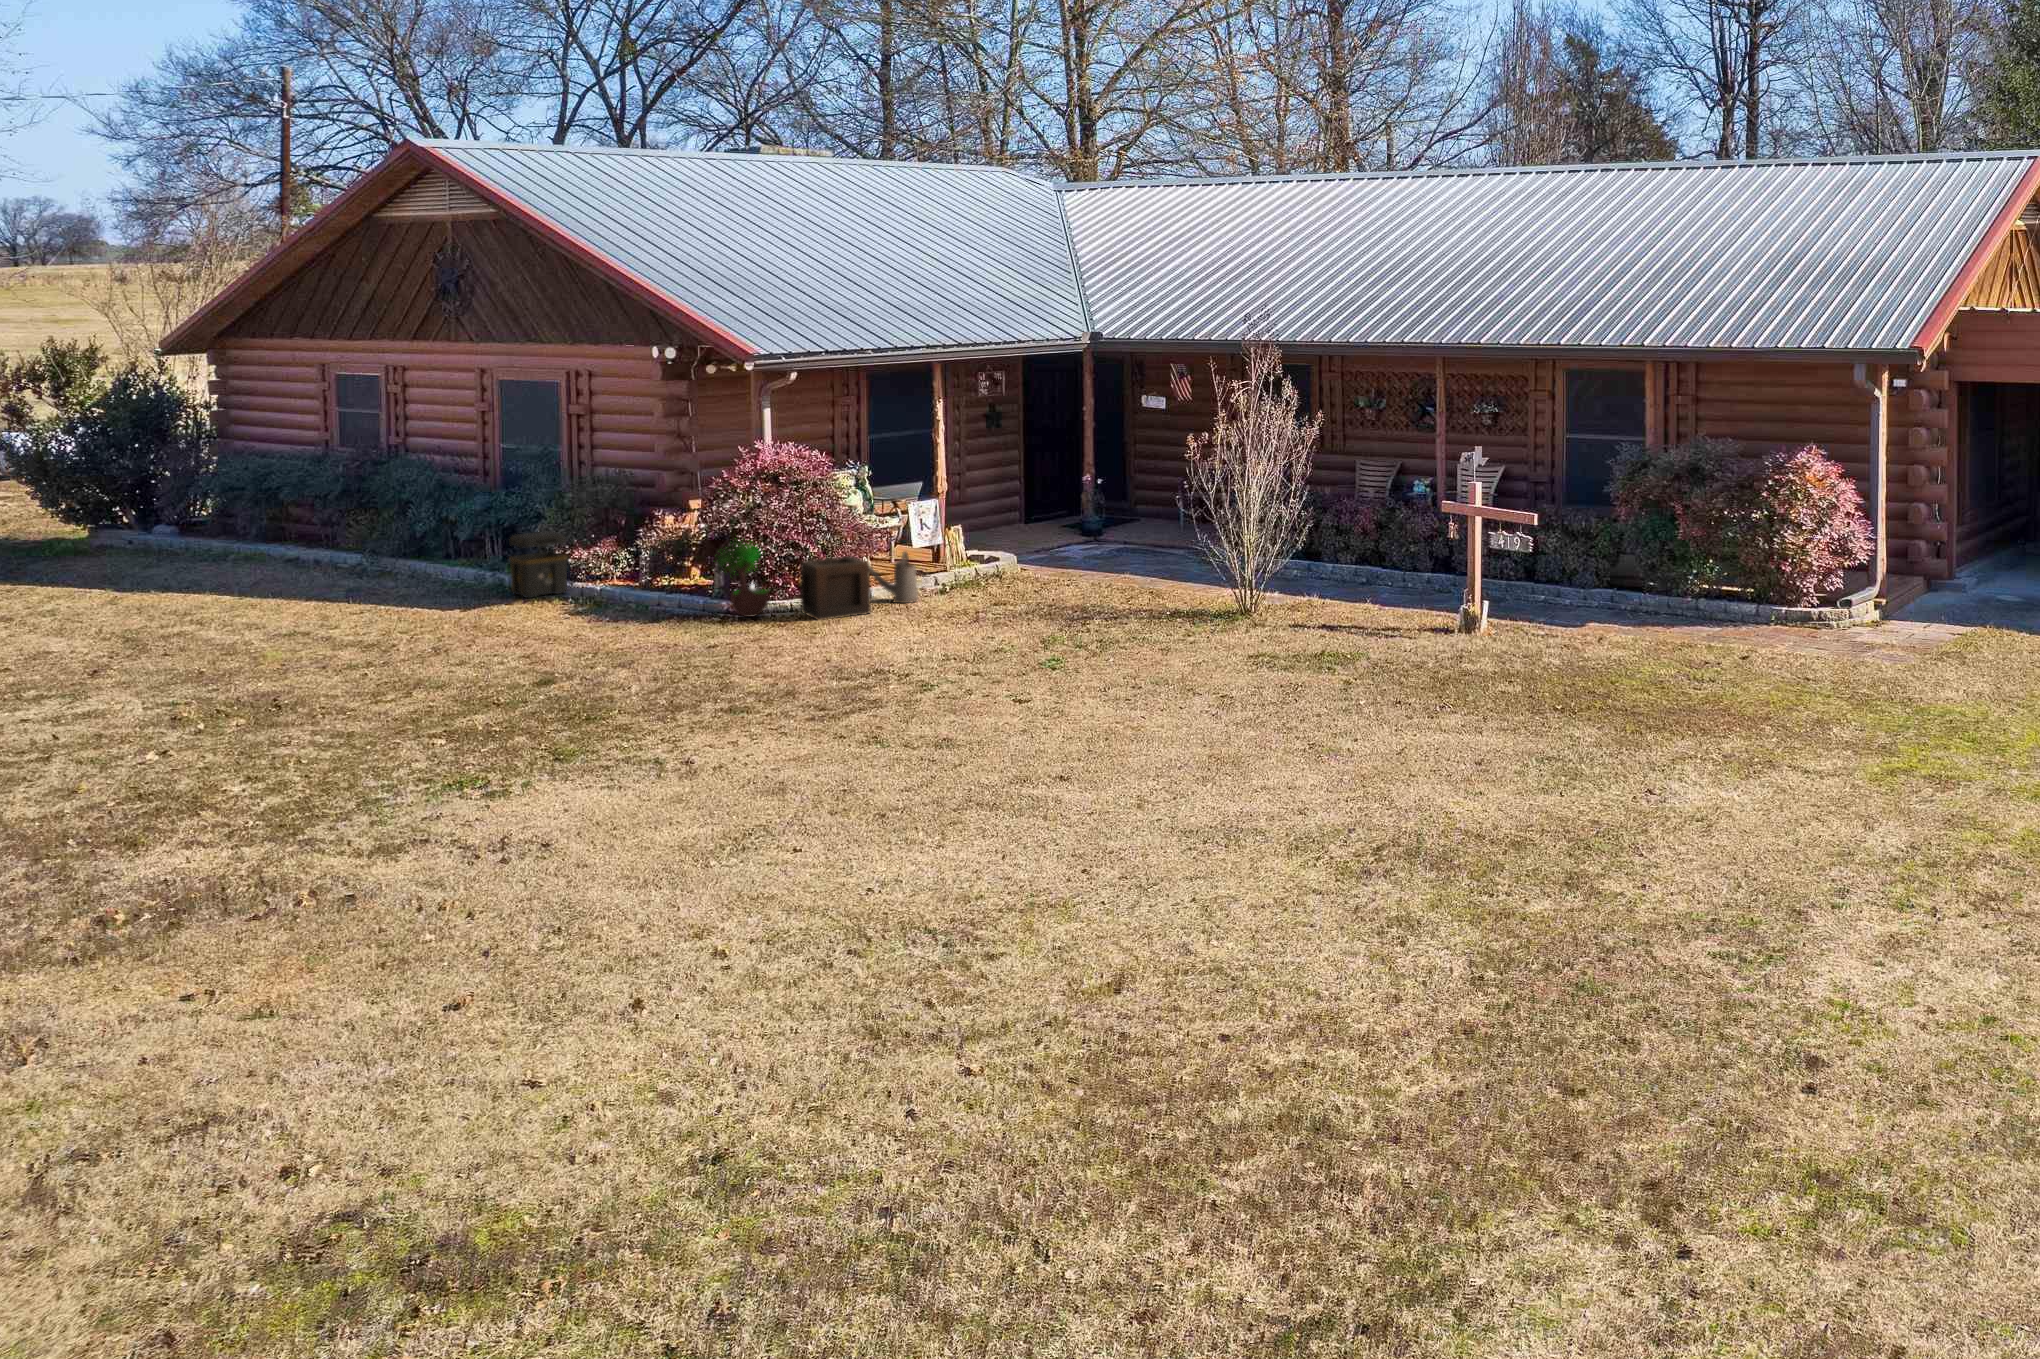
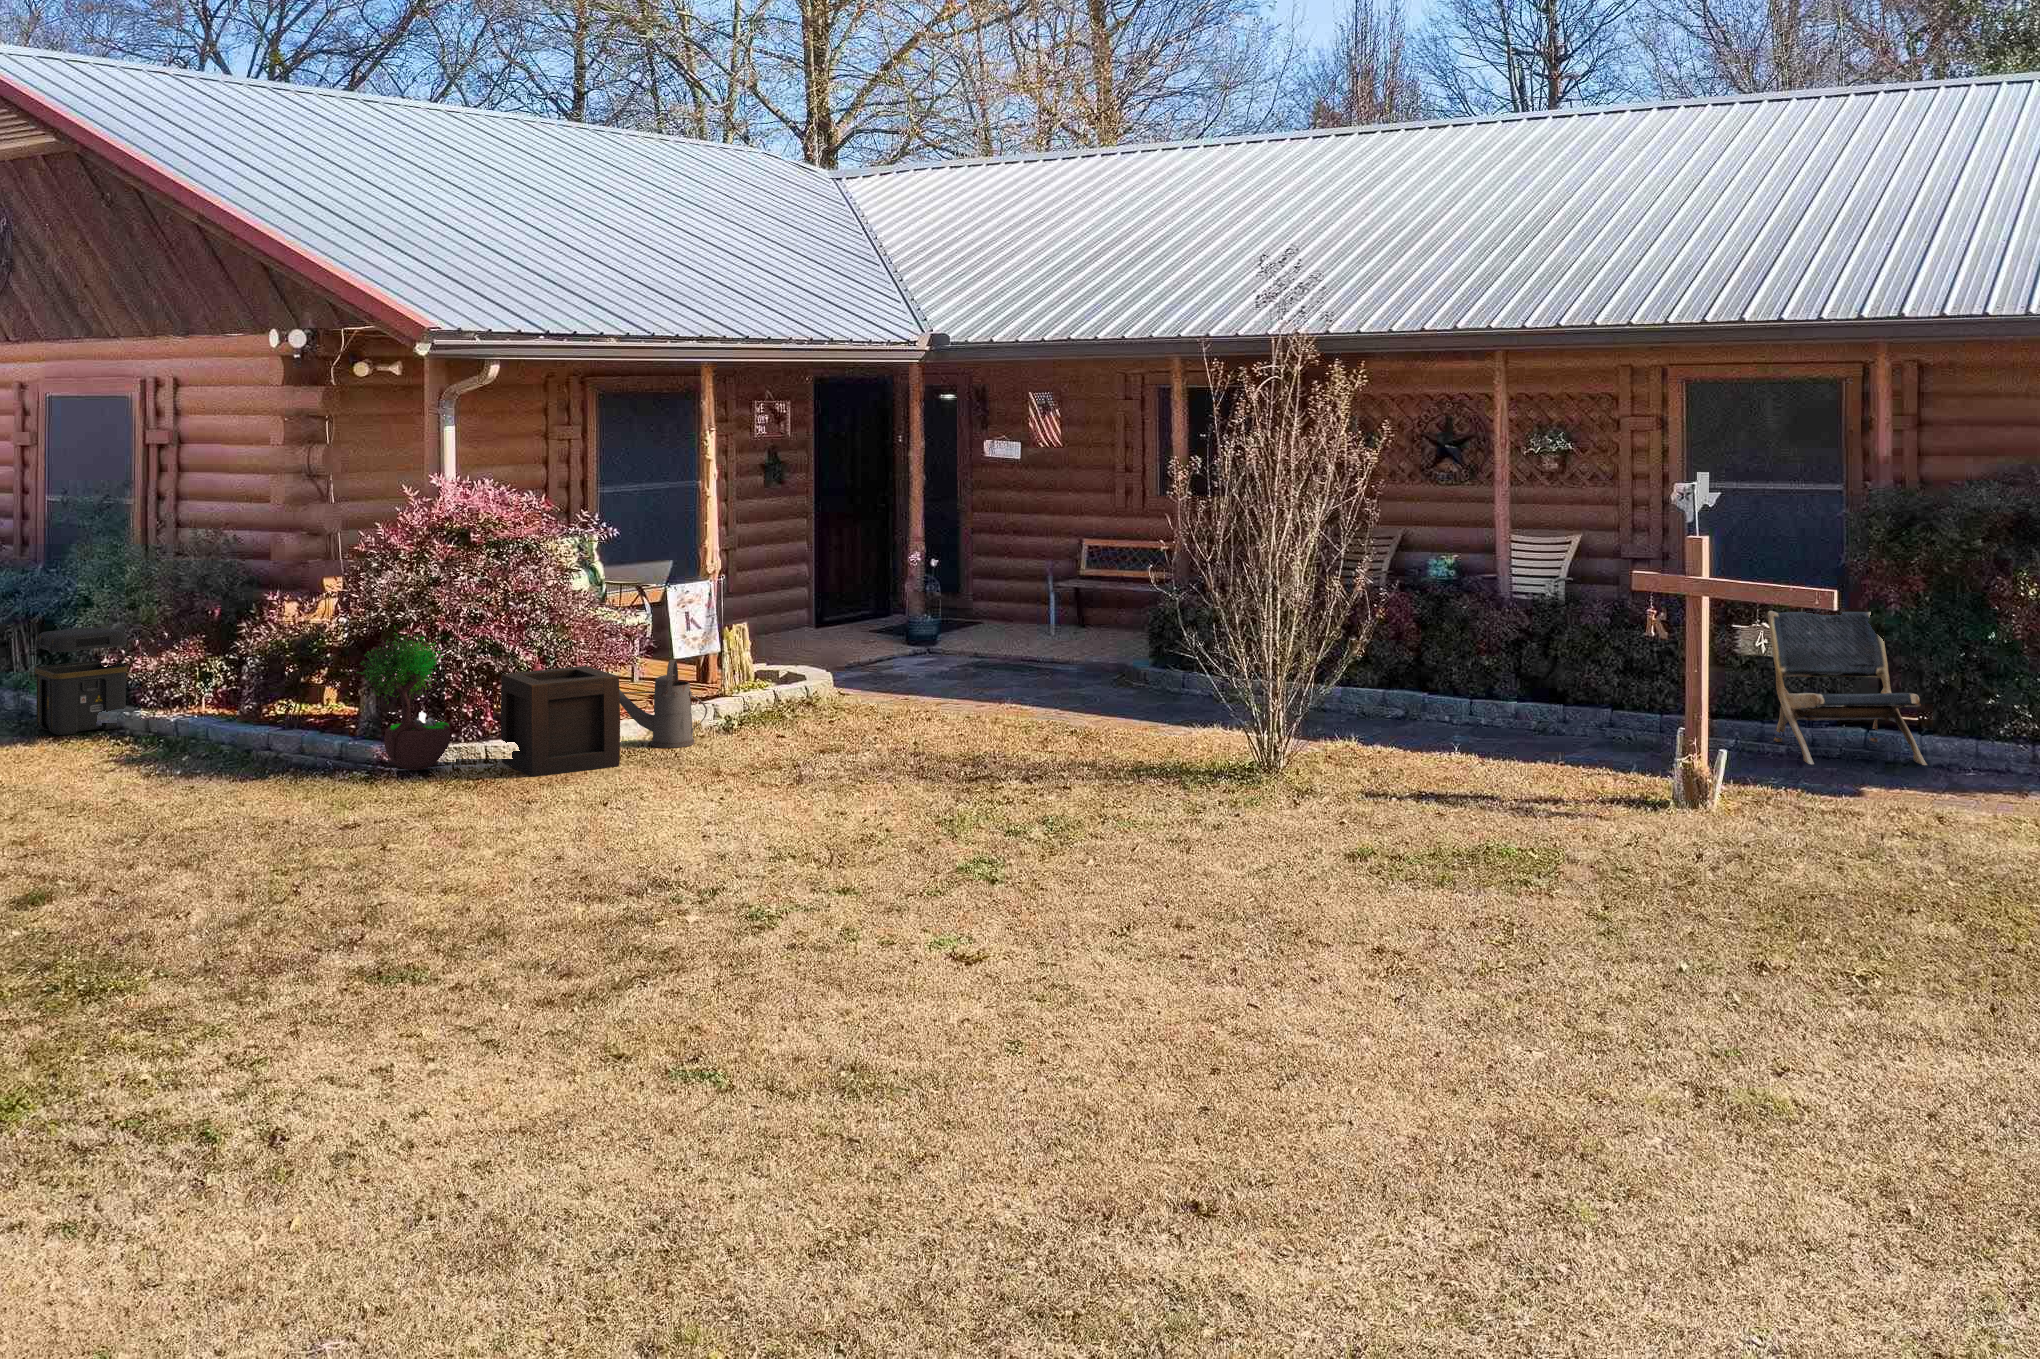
lounge chair: none [1553,520,1622,609] -> present [1768,611,1927,765]

